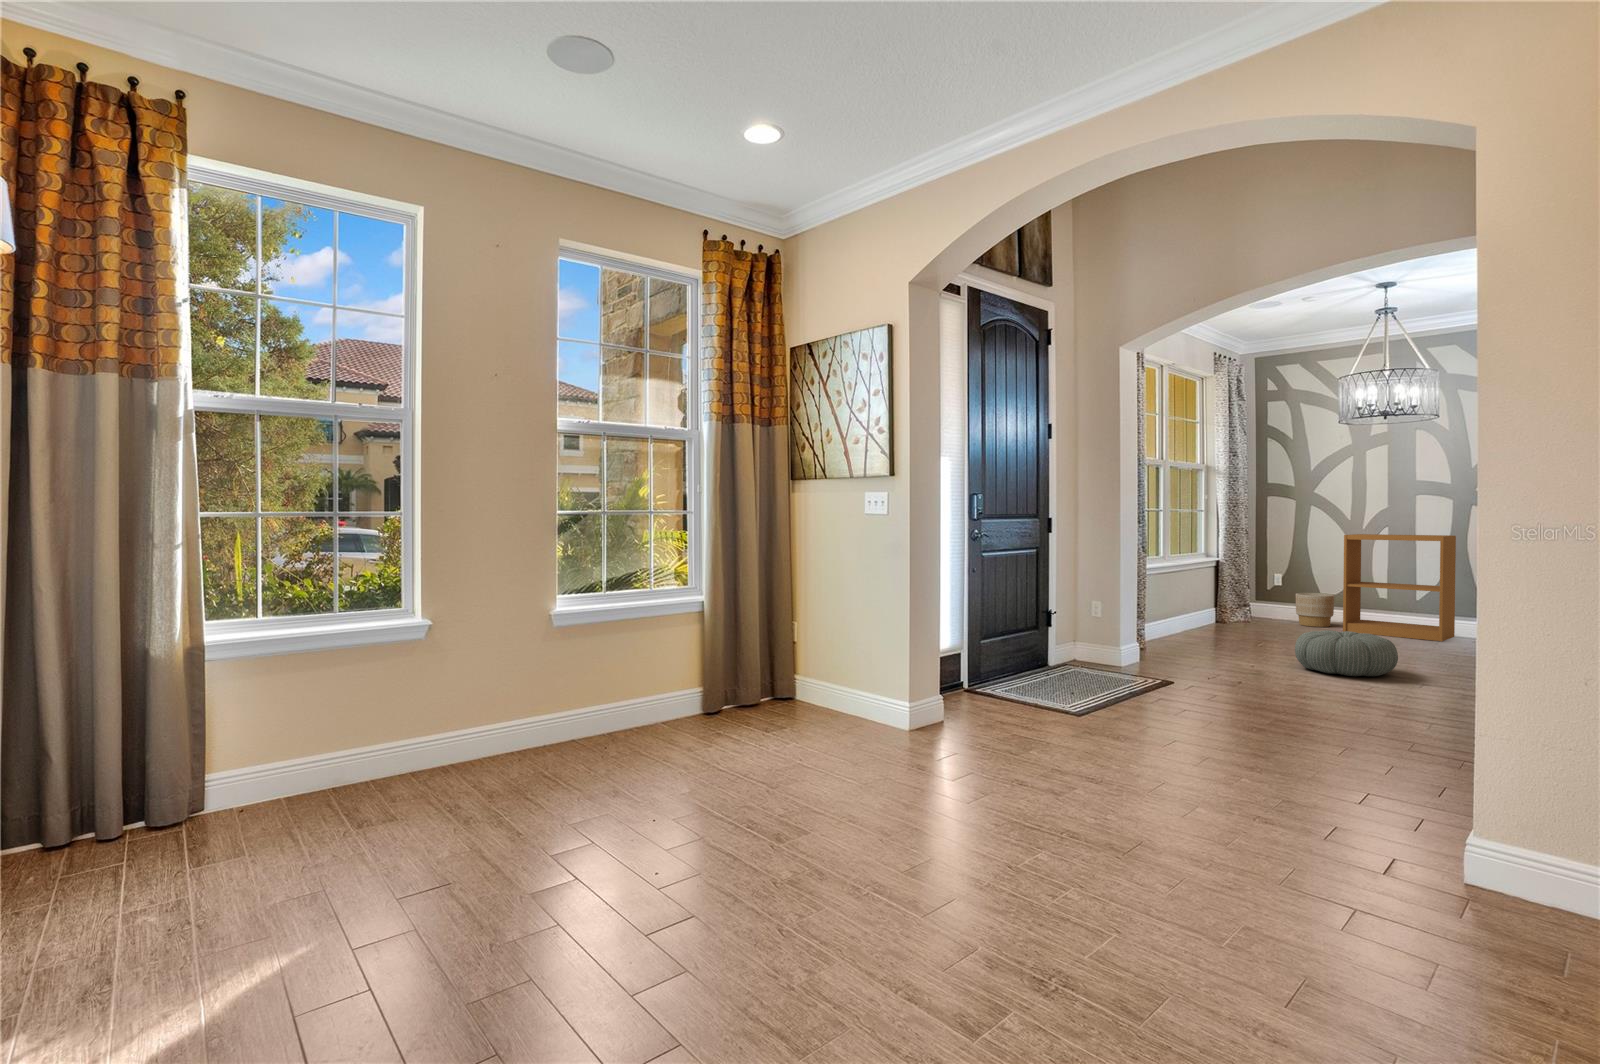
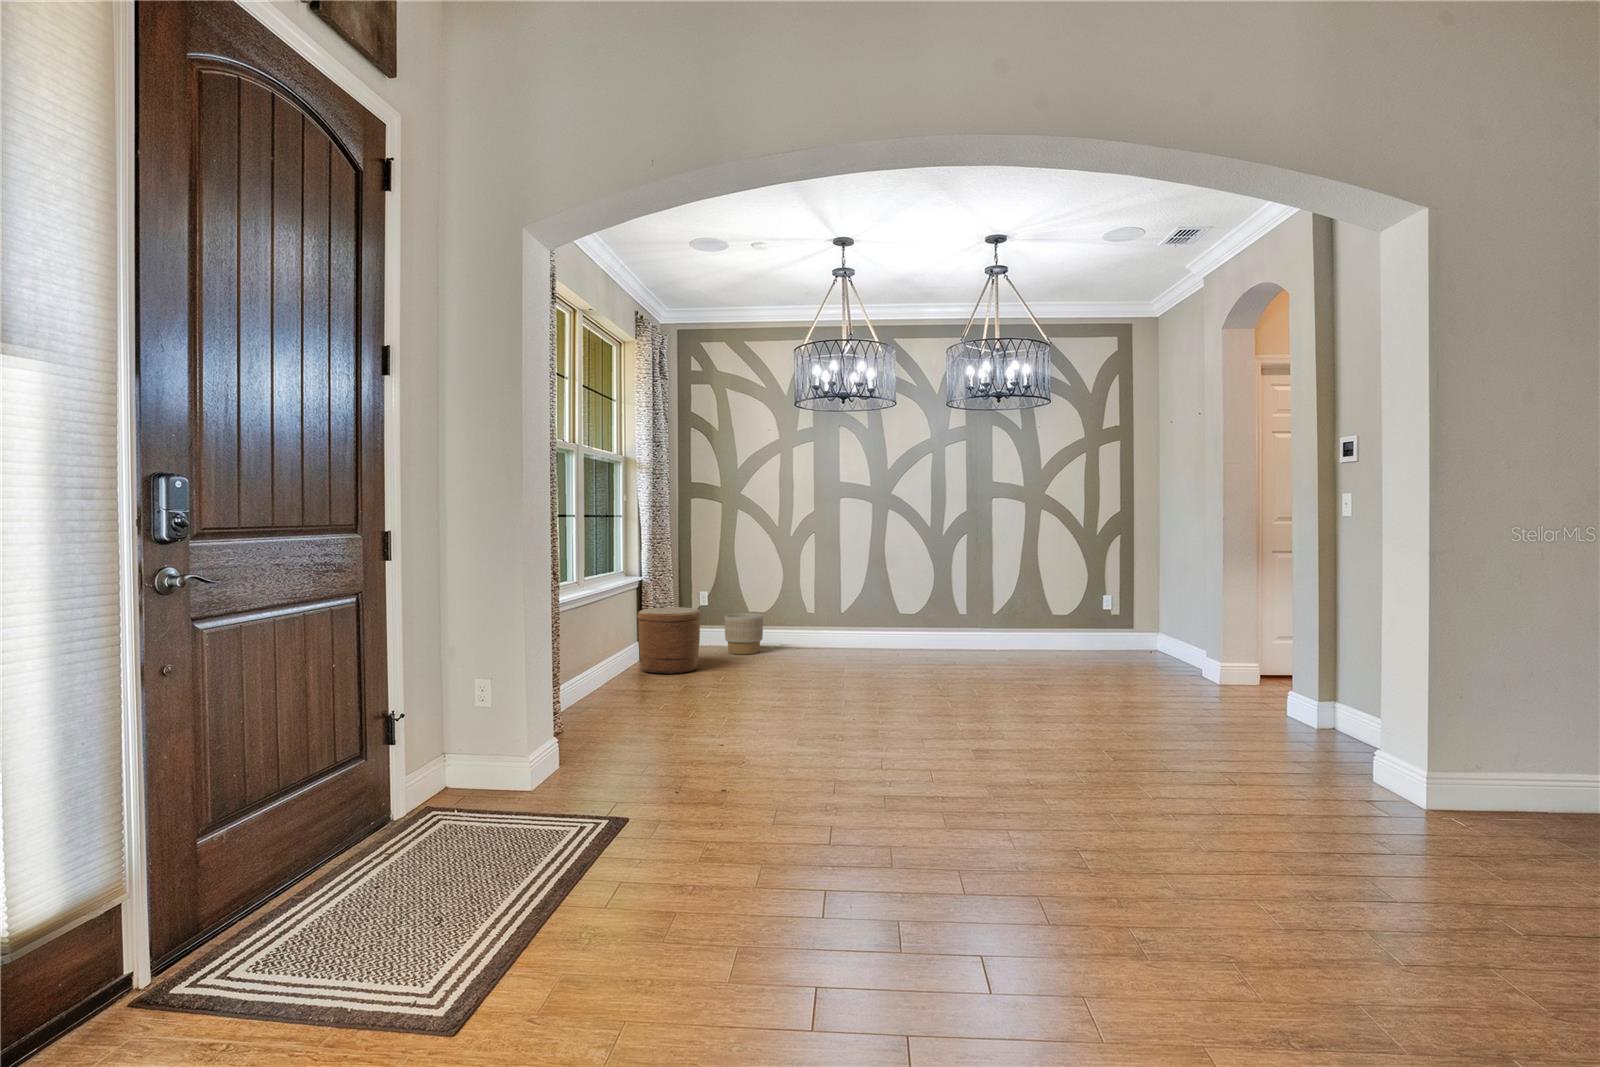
bookshelf: present [1343,534,1456,641] -> none [775,543,872,661]
woven basket: none [1212,582,1267,632] -> present [637,607,701,674]
pouf: present [1295,630,1398,676] -> none [761,676,876,742]

